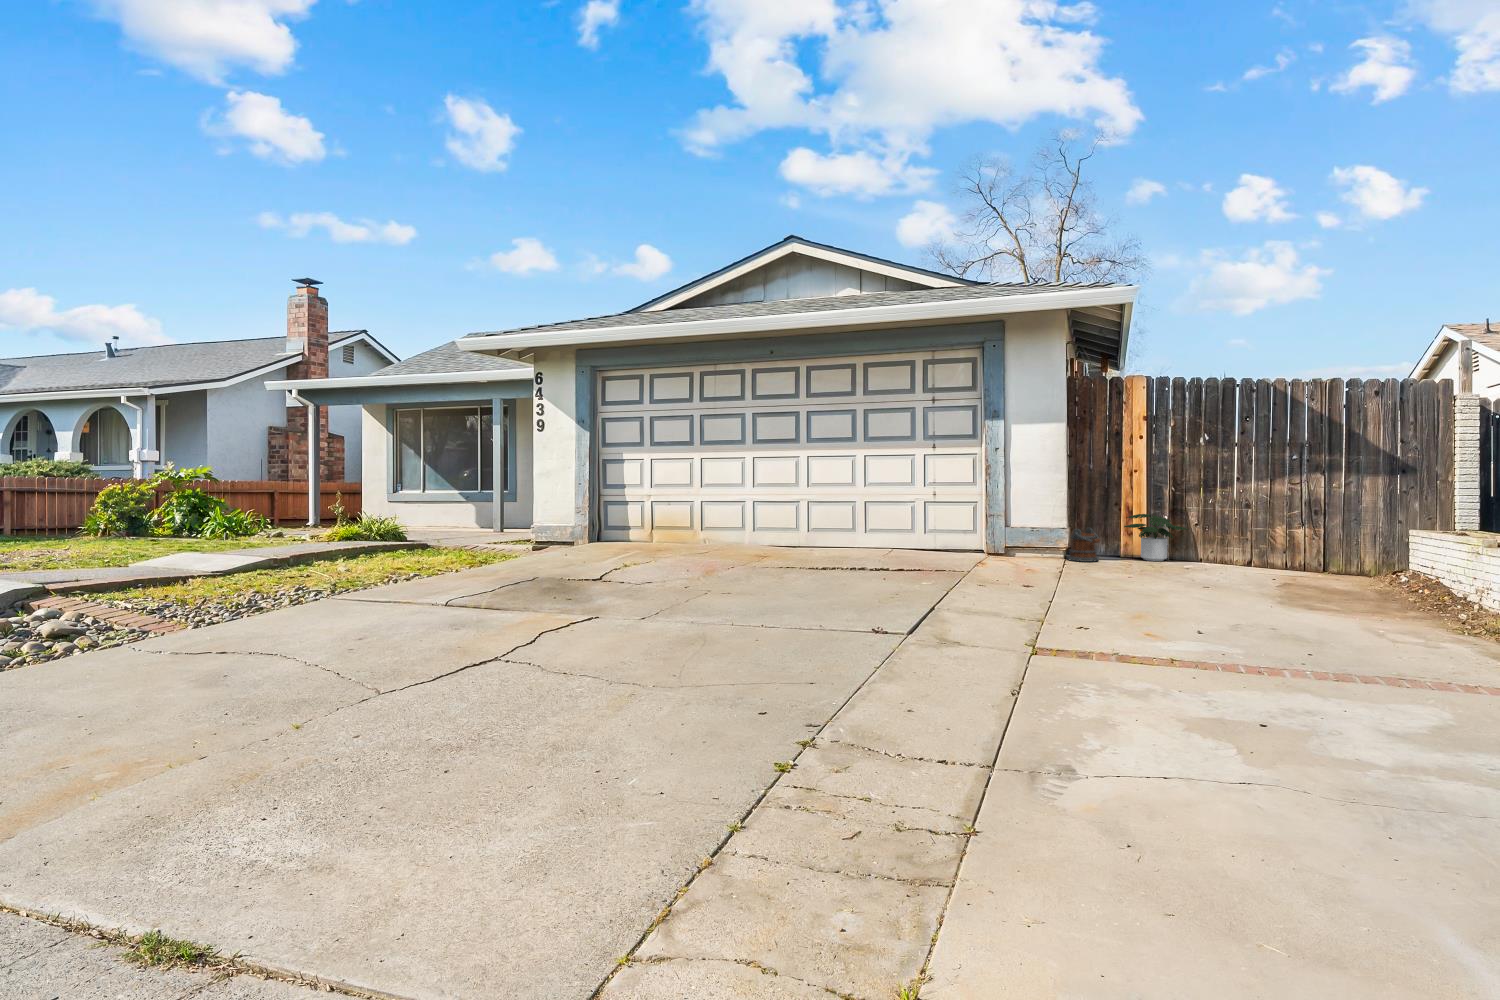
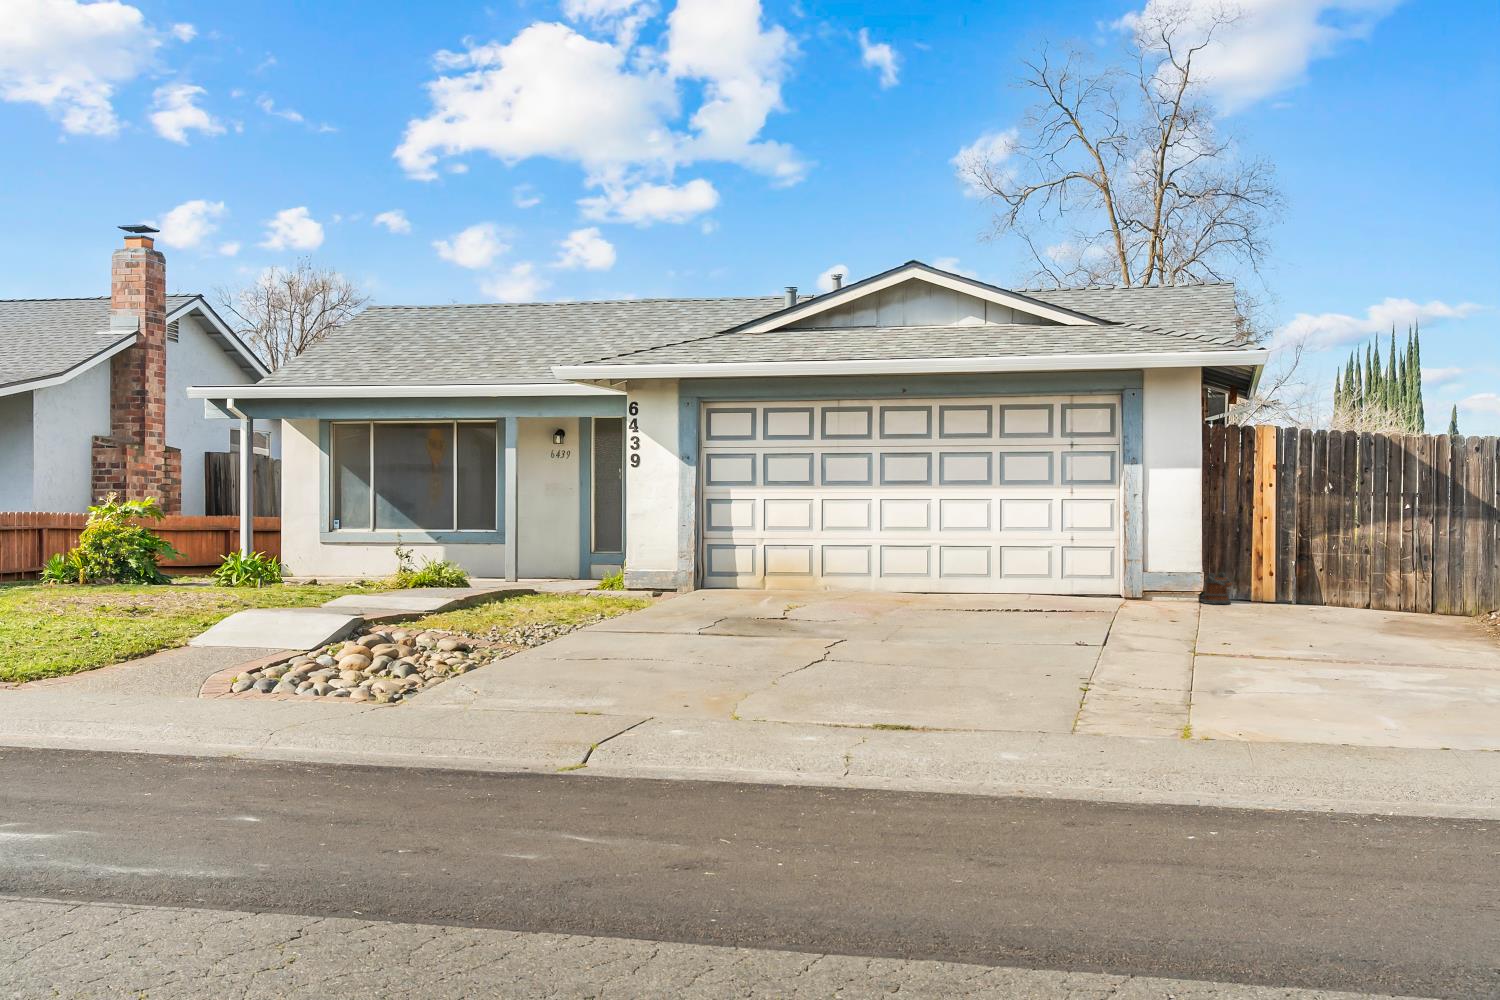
potted plant: present [1124,514,1188,561] -> none [1254,559,1313,604]

